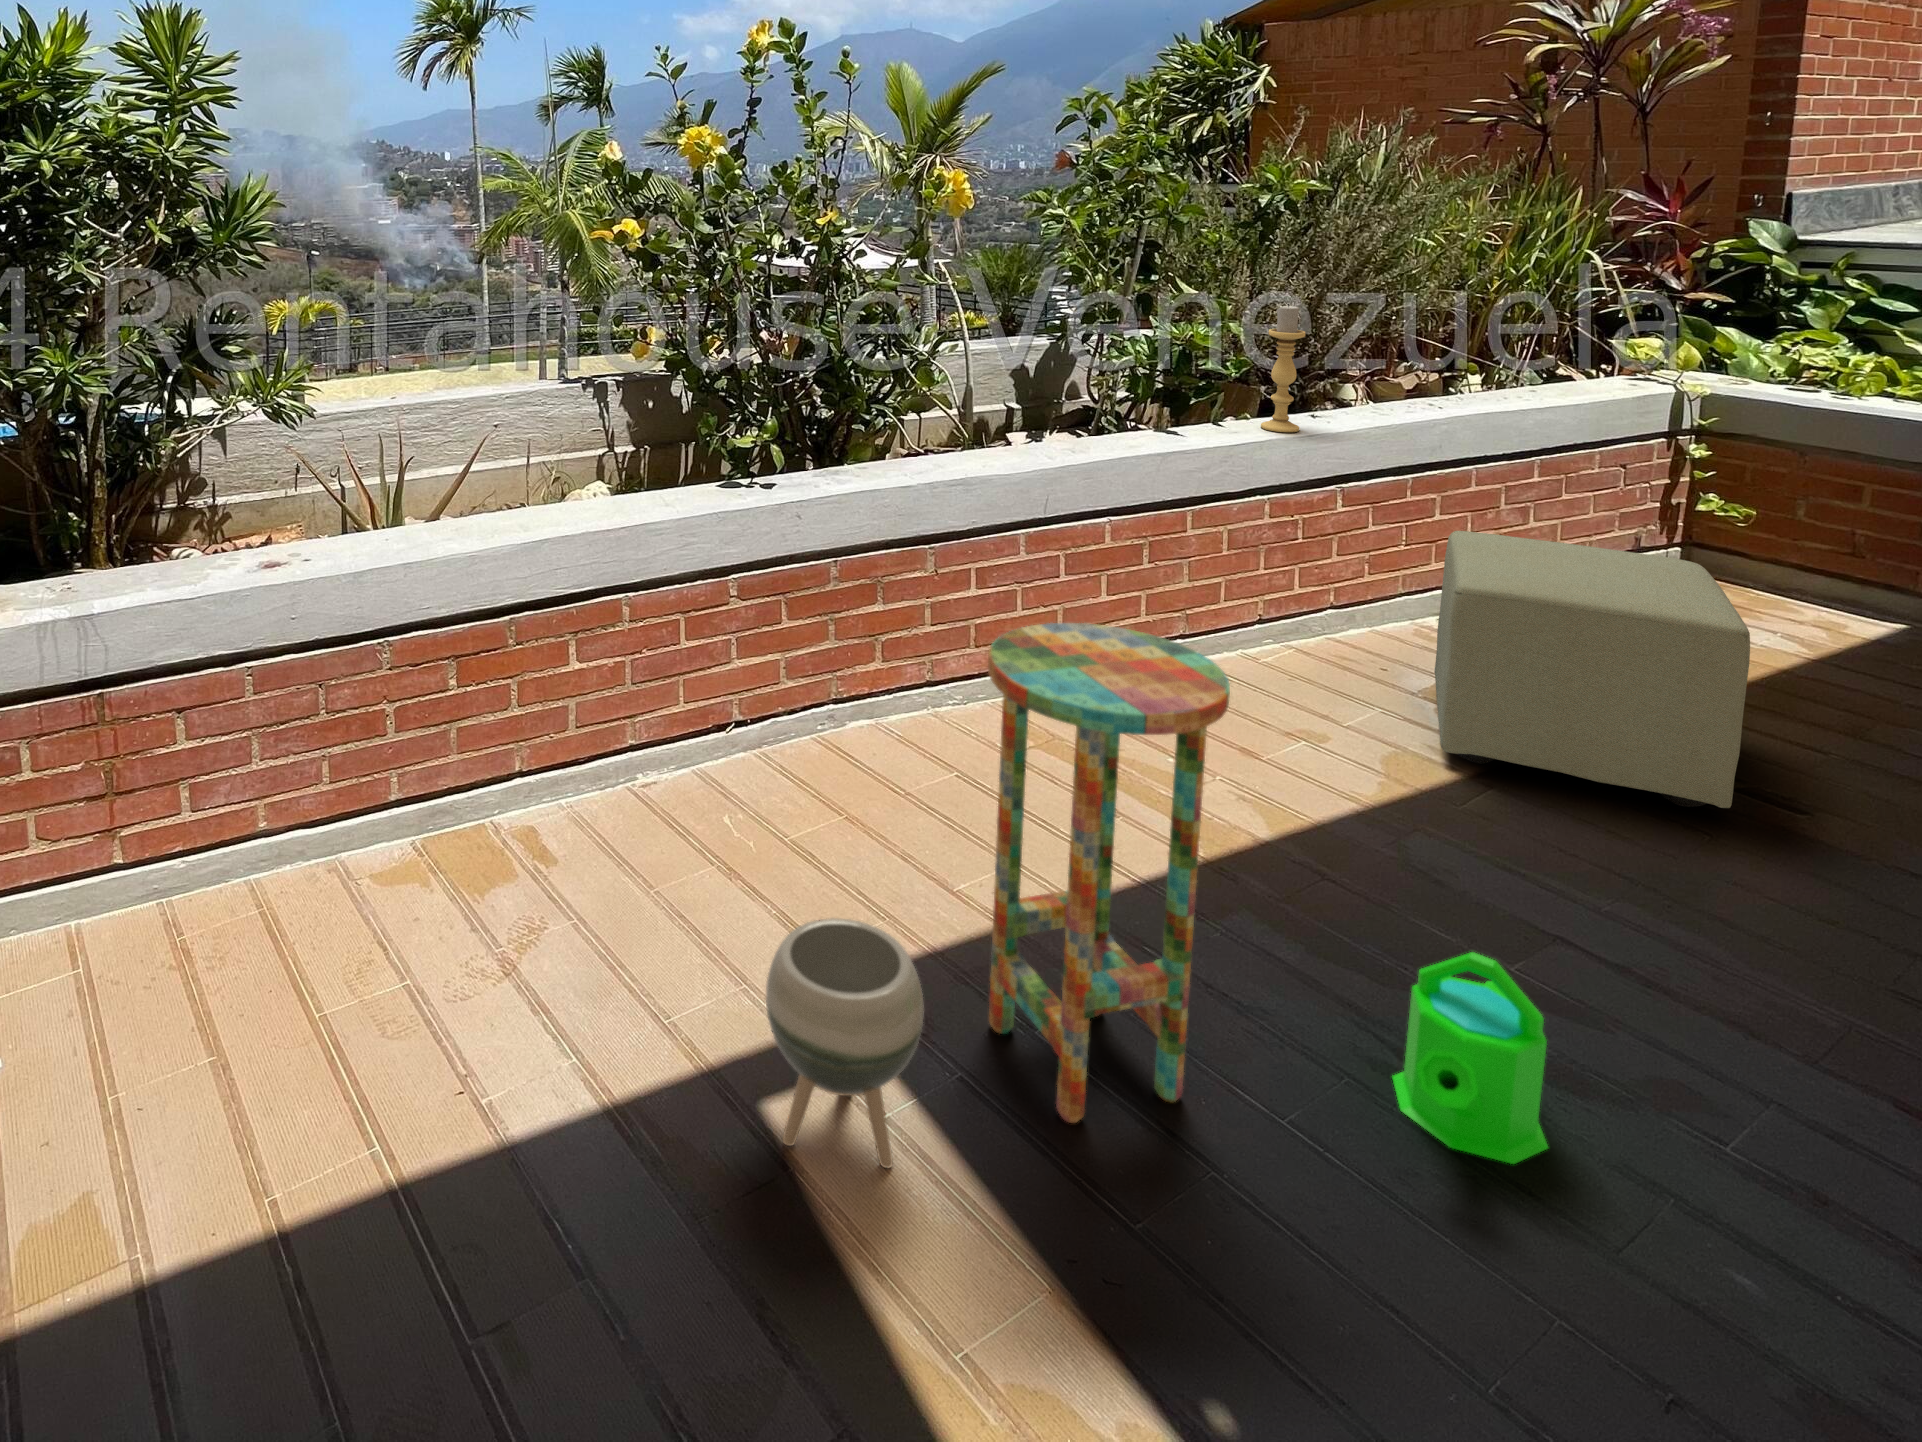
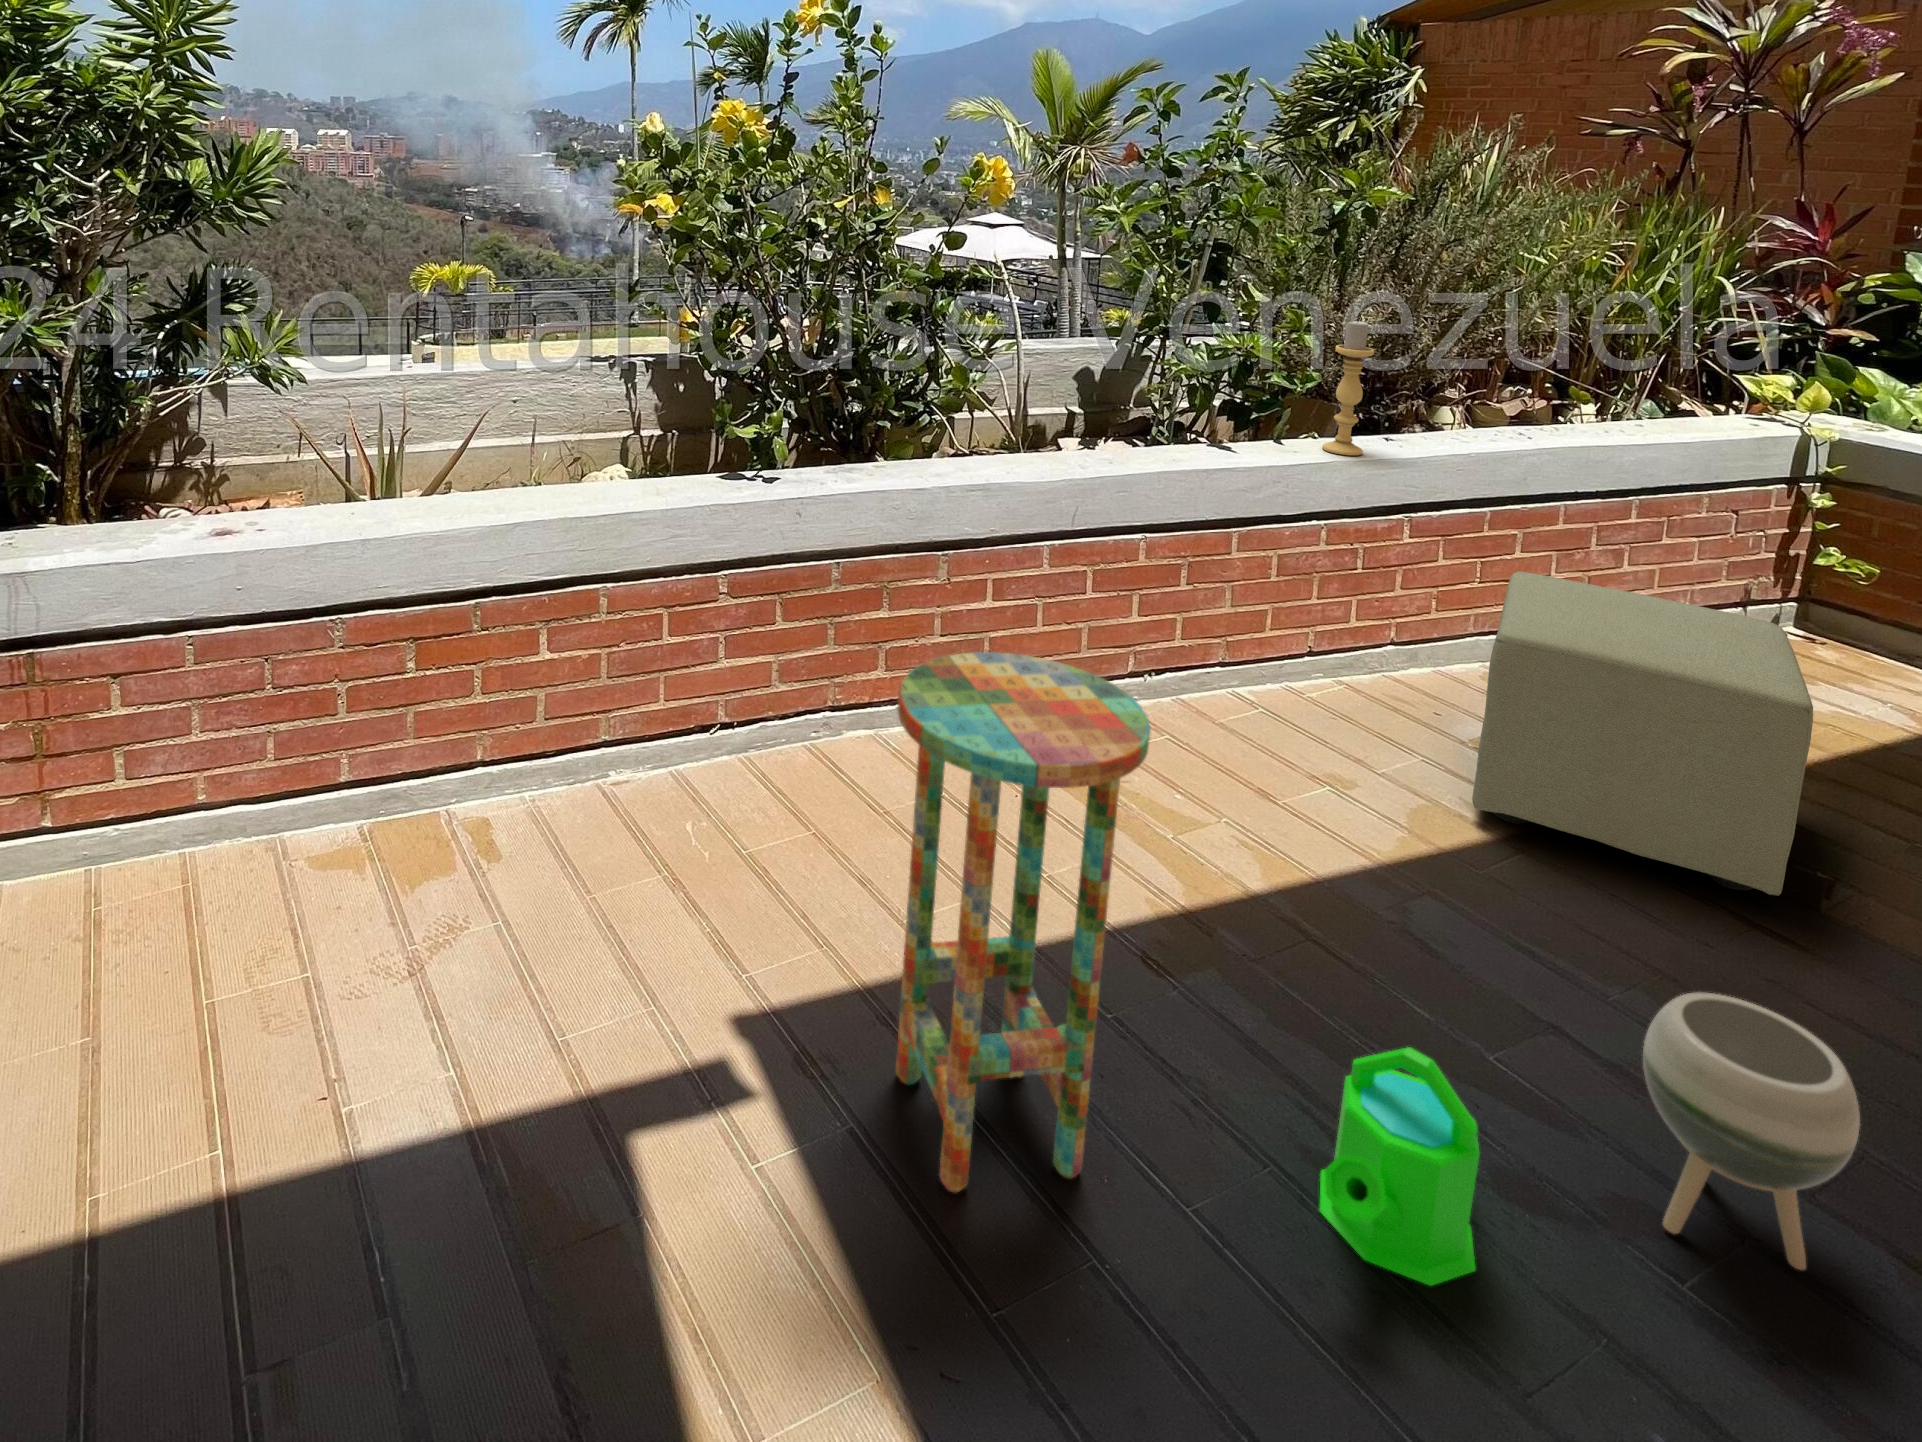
planter: present [766,918,924,1168] -> present [1643,992,1860,1270]

